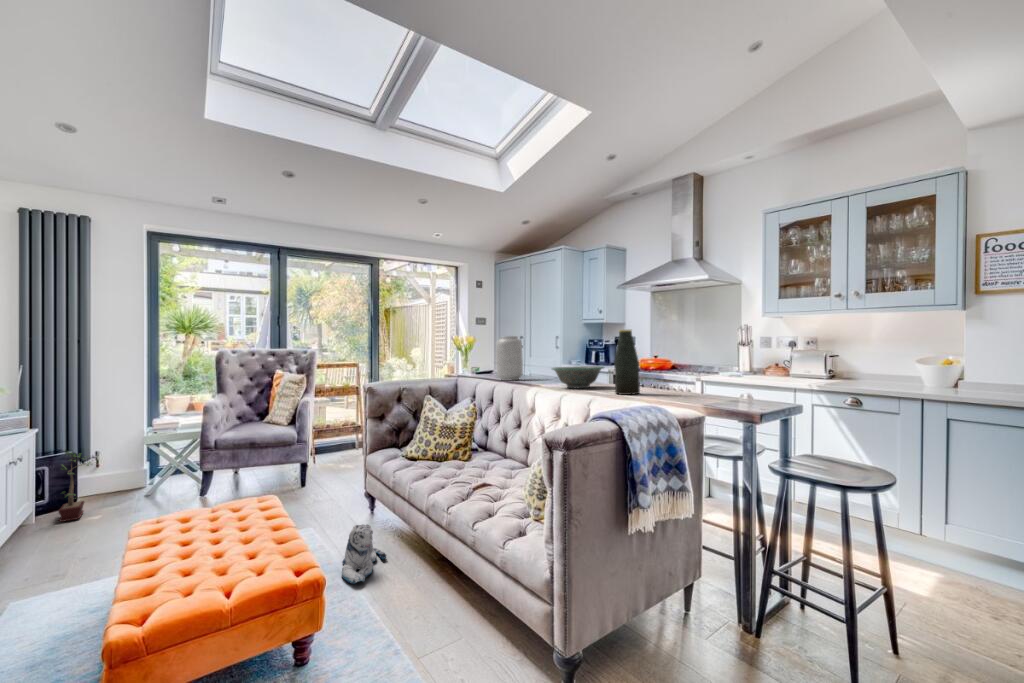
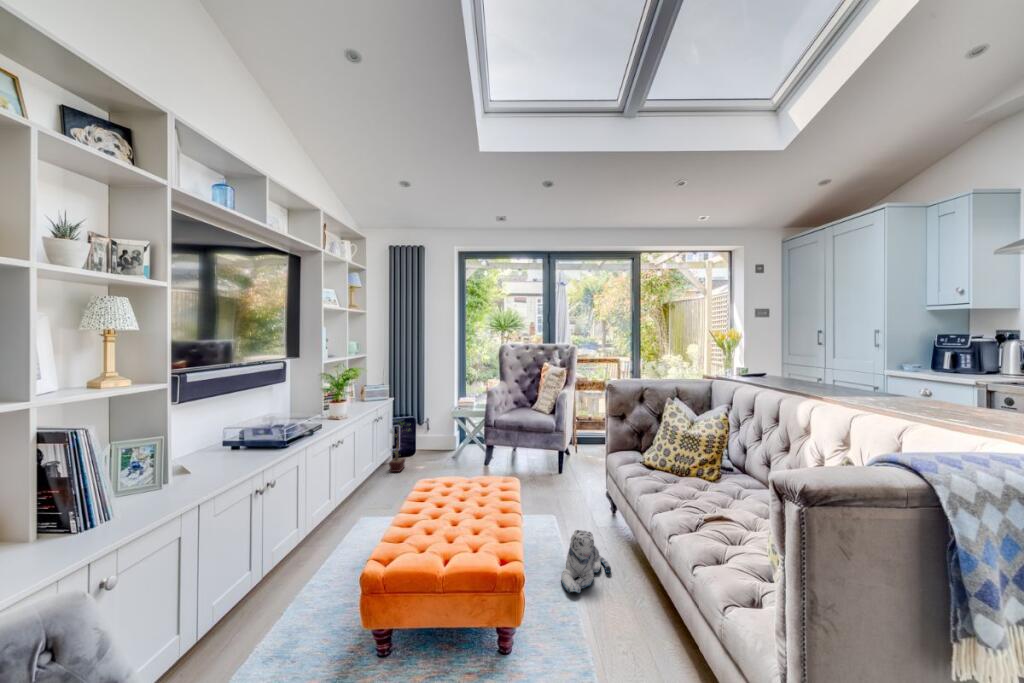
bottle: present [614,330,640,395] -> none [944,317,1000,426]
vase: present [496,336,523,381] -> none [769,330,807,386]
decorative bowl: present [552,366,604,388] -> none [836,373,934,406]

